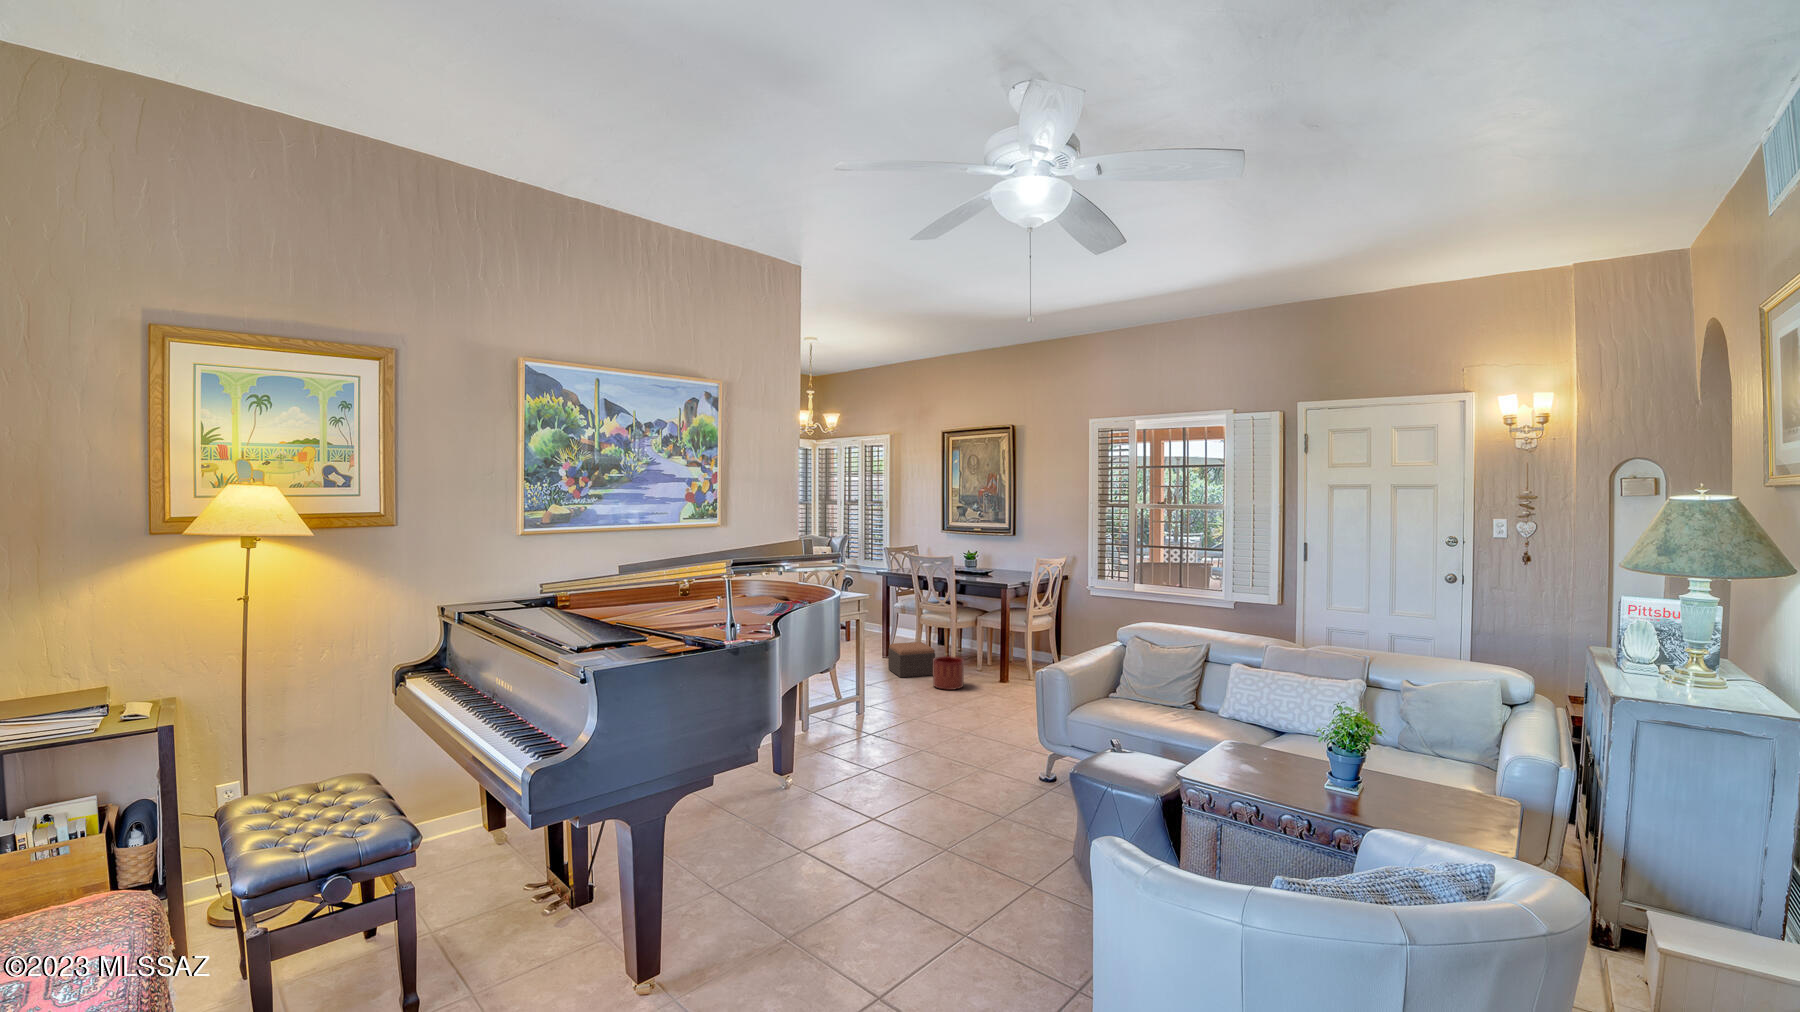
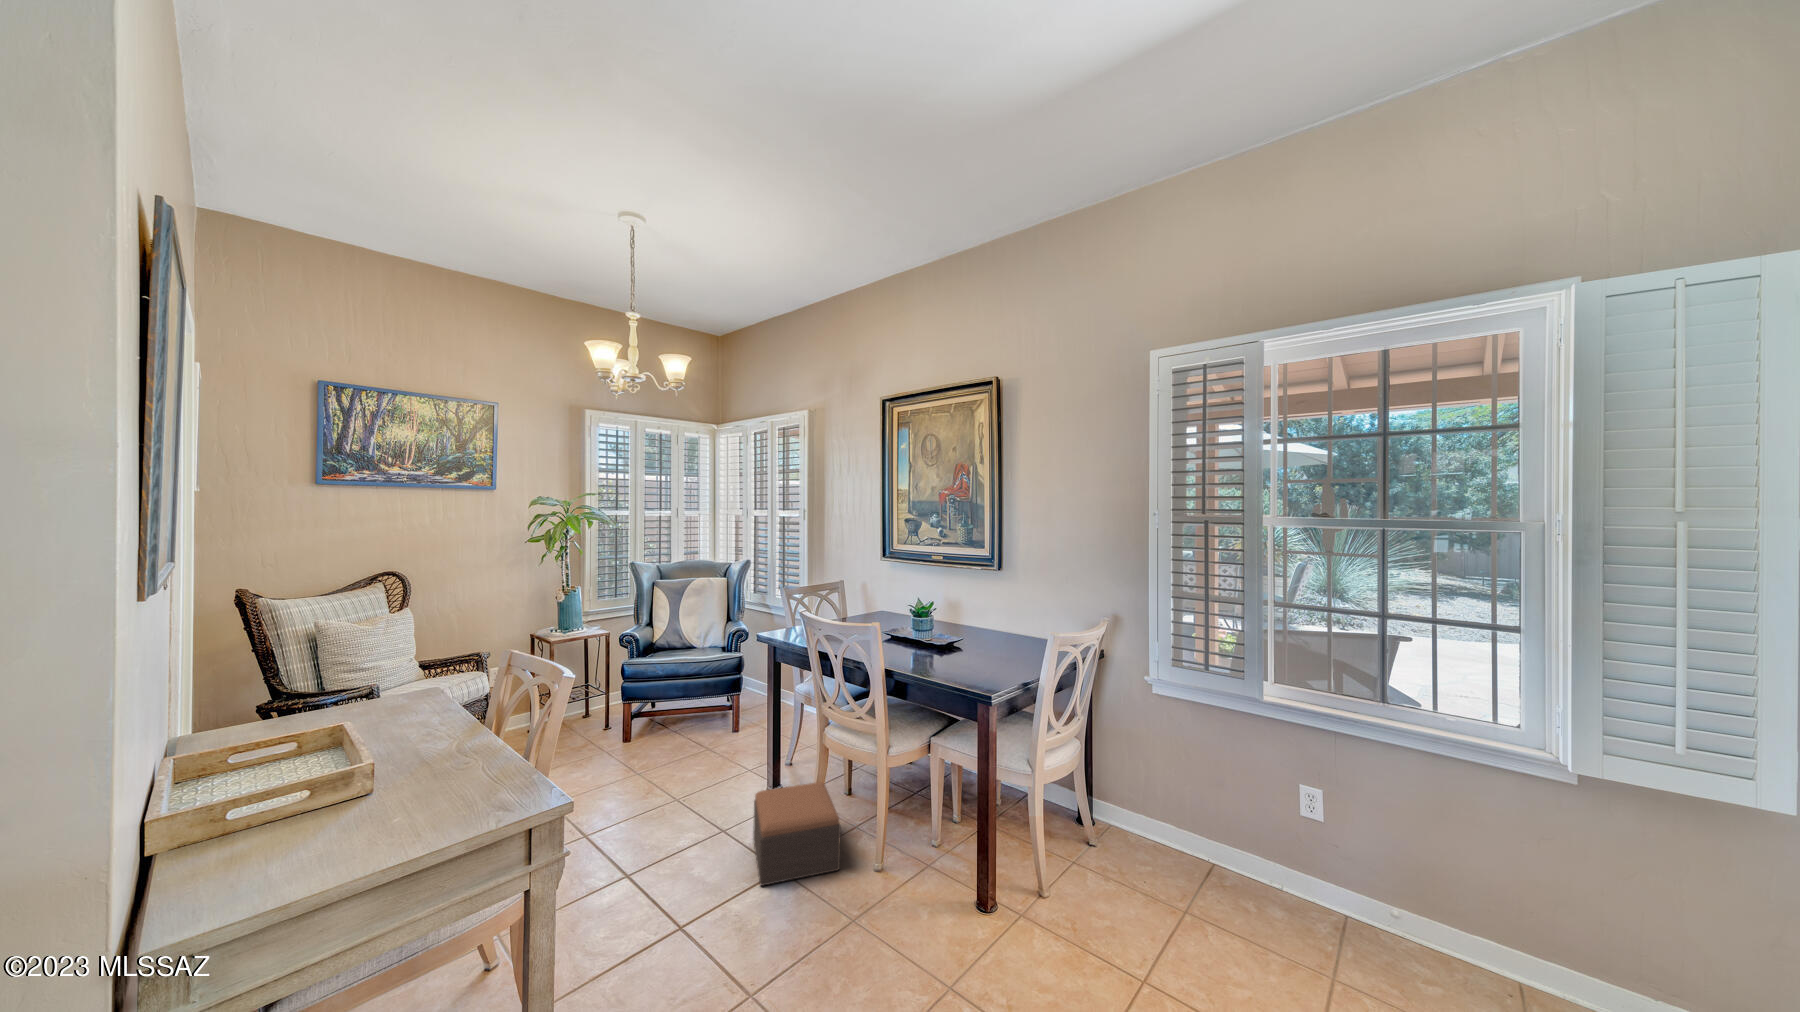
planter: present [933,656,964,690] -> none [818,858,891,970]

